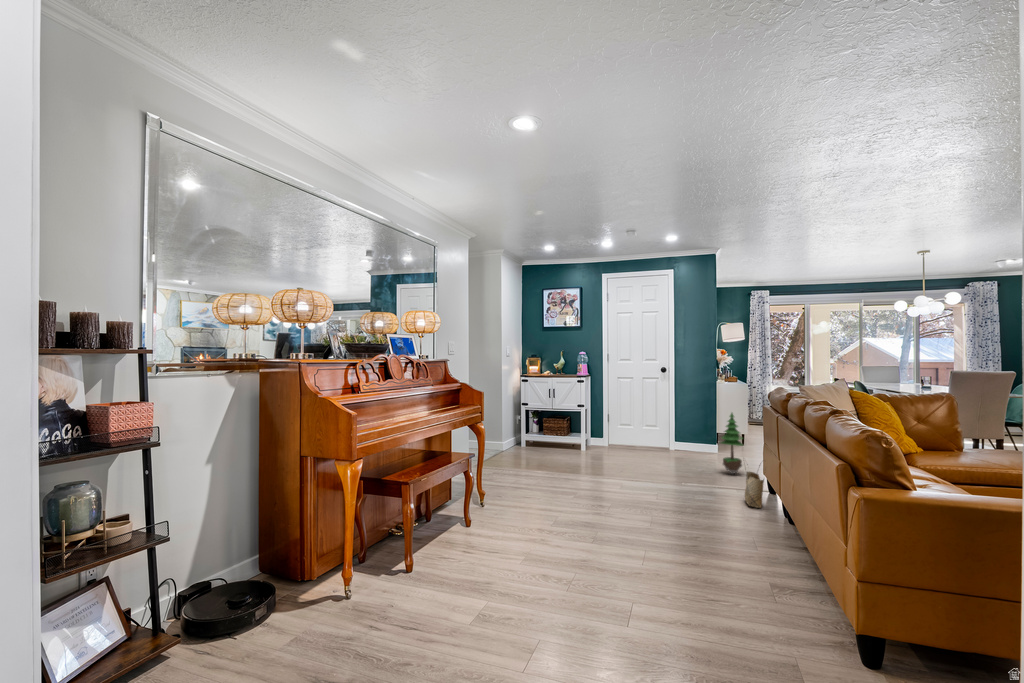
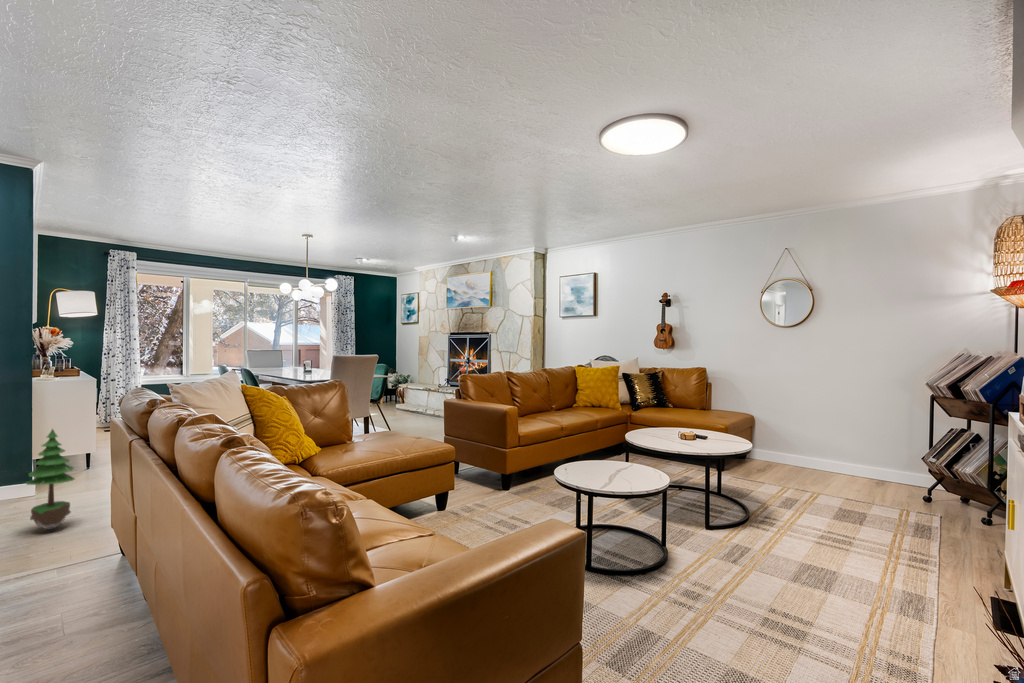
woven basket: present [745,465,764,508] -> none [61,509,107,599]

